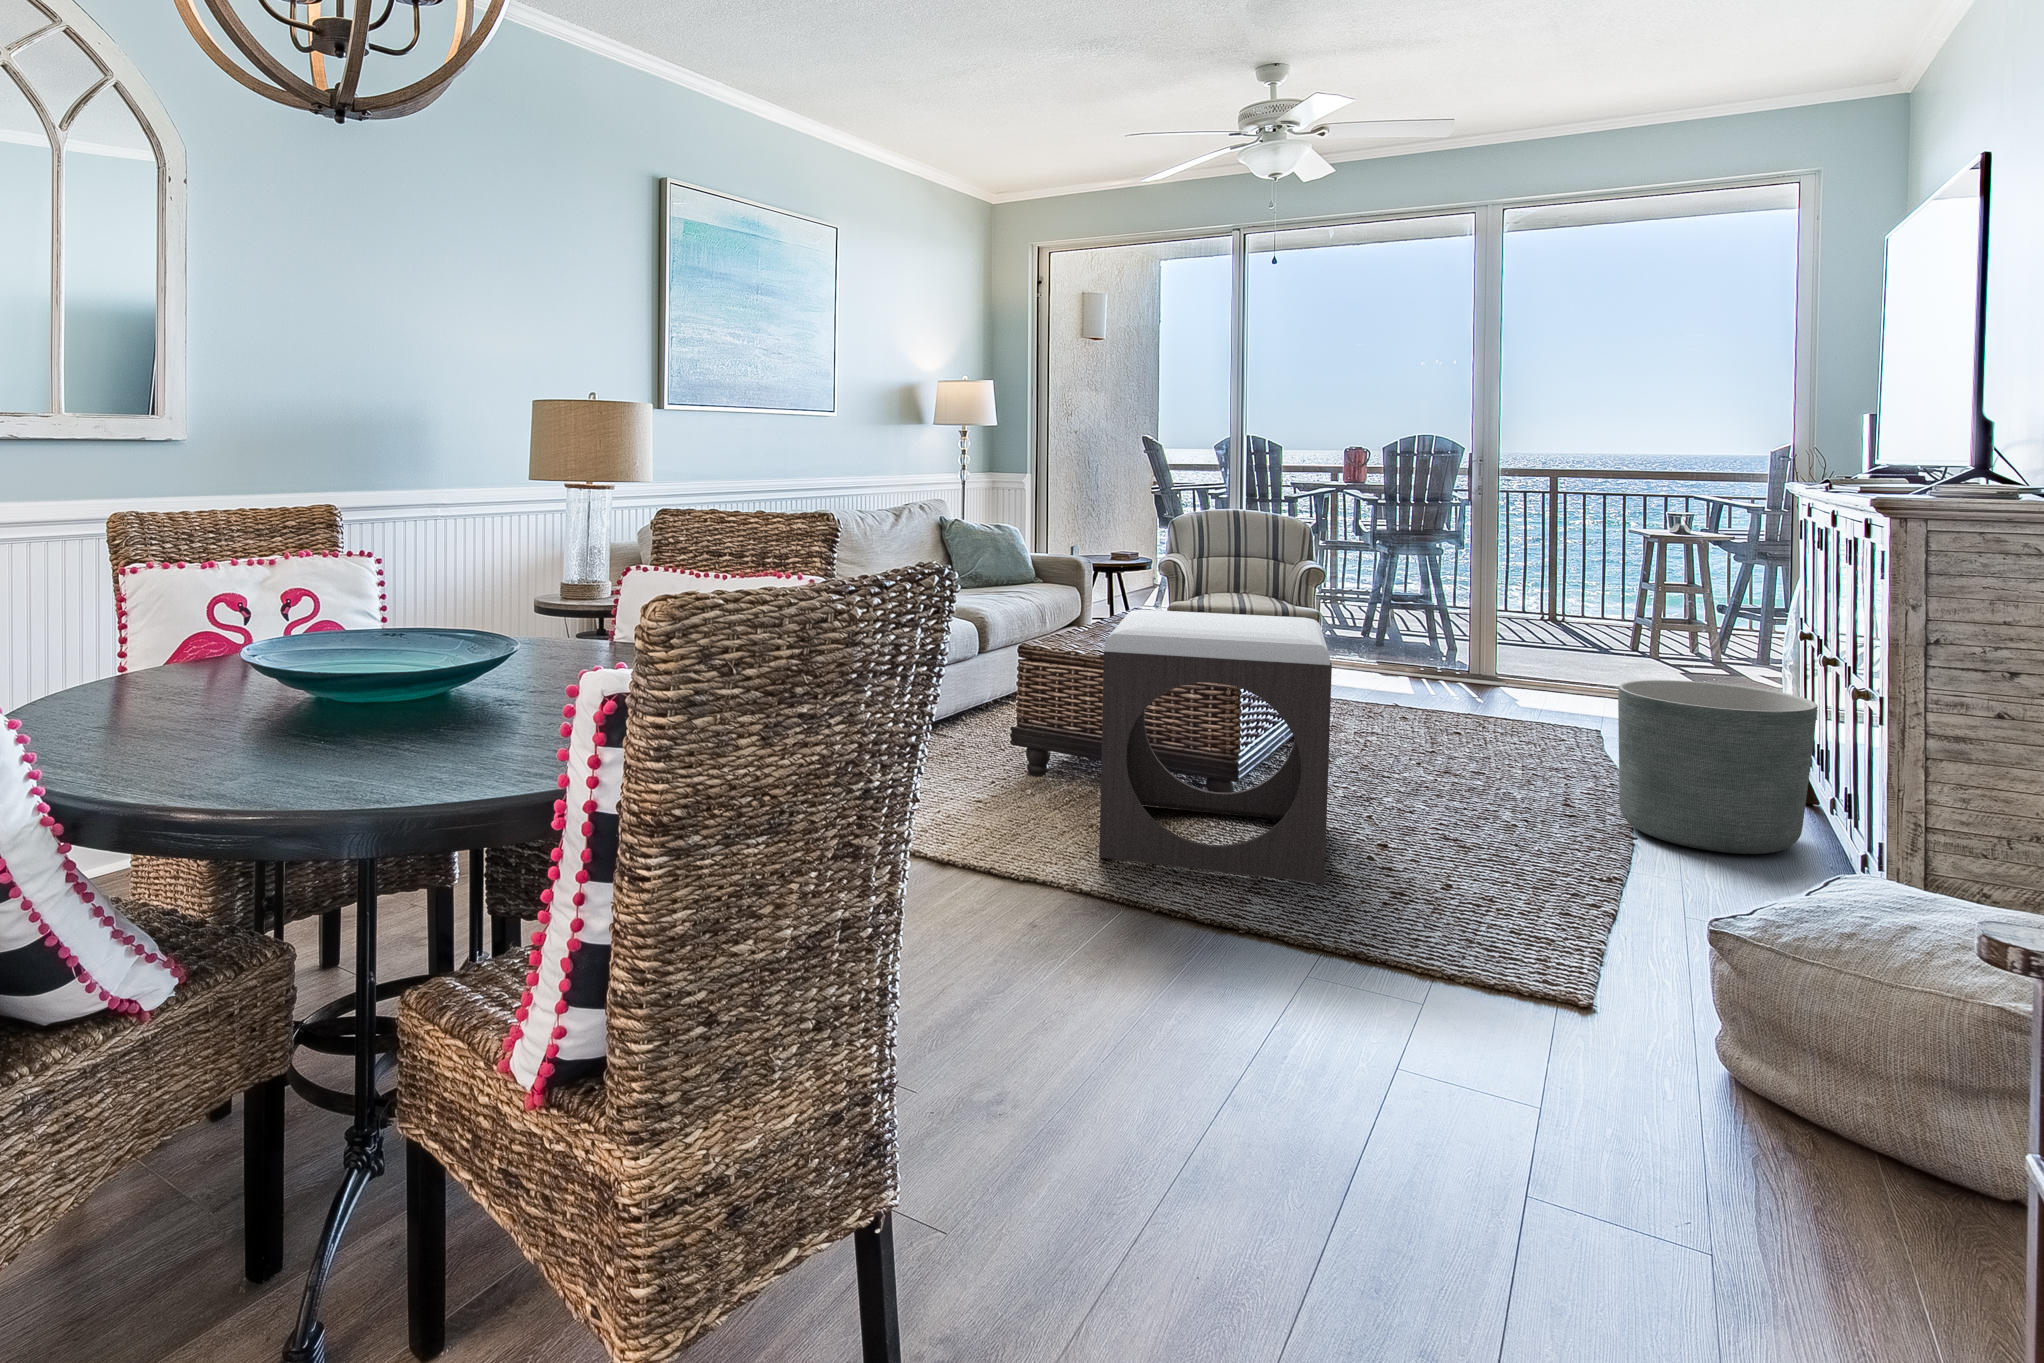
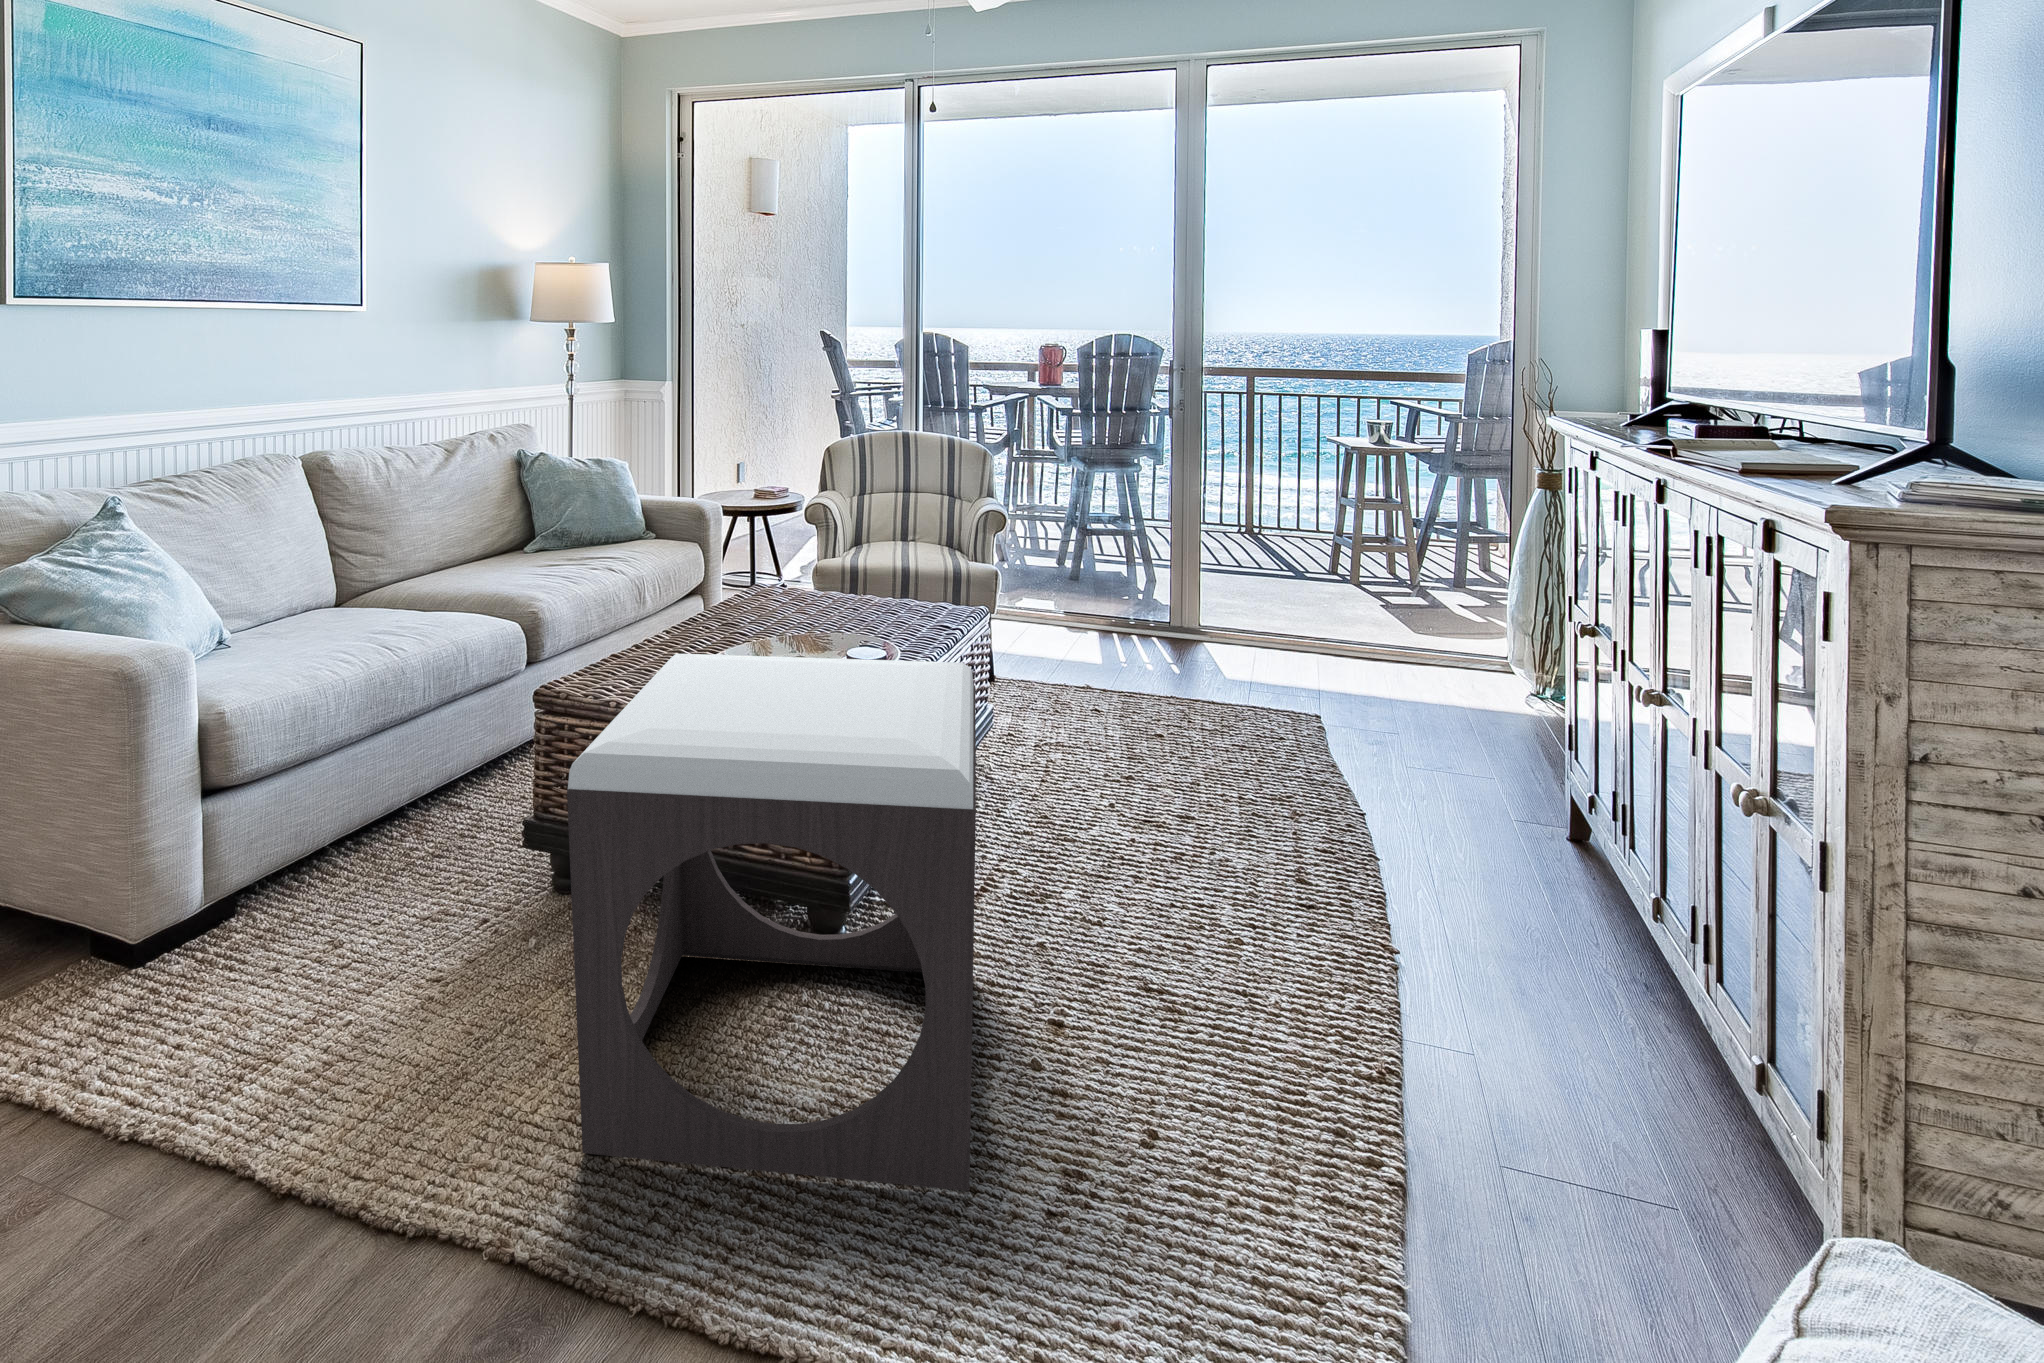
planter: present [1618,680,1817,854] -> none [1397,705,1688,992]

